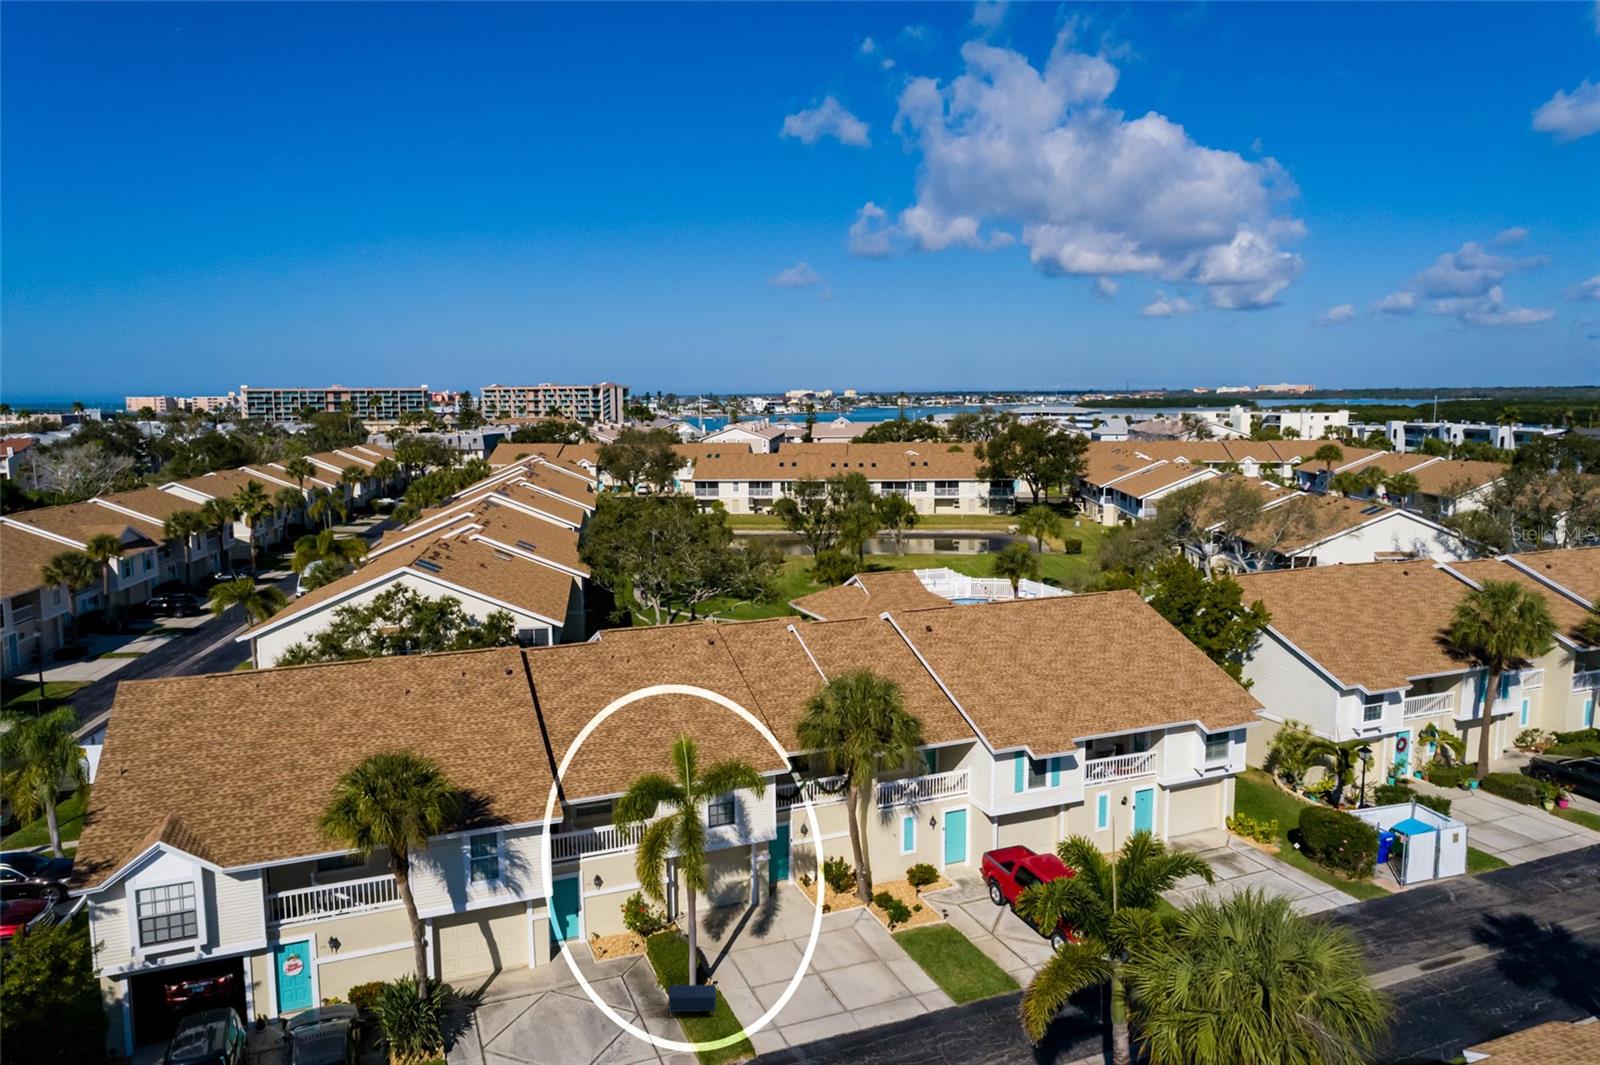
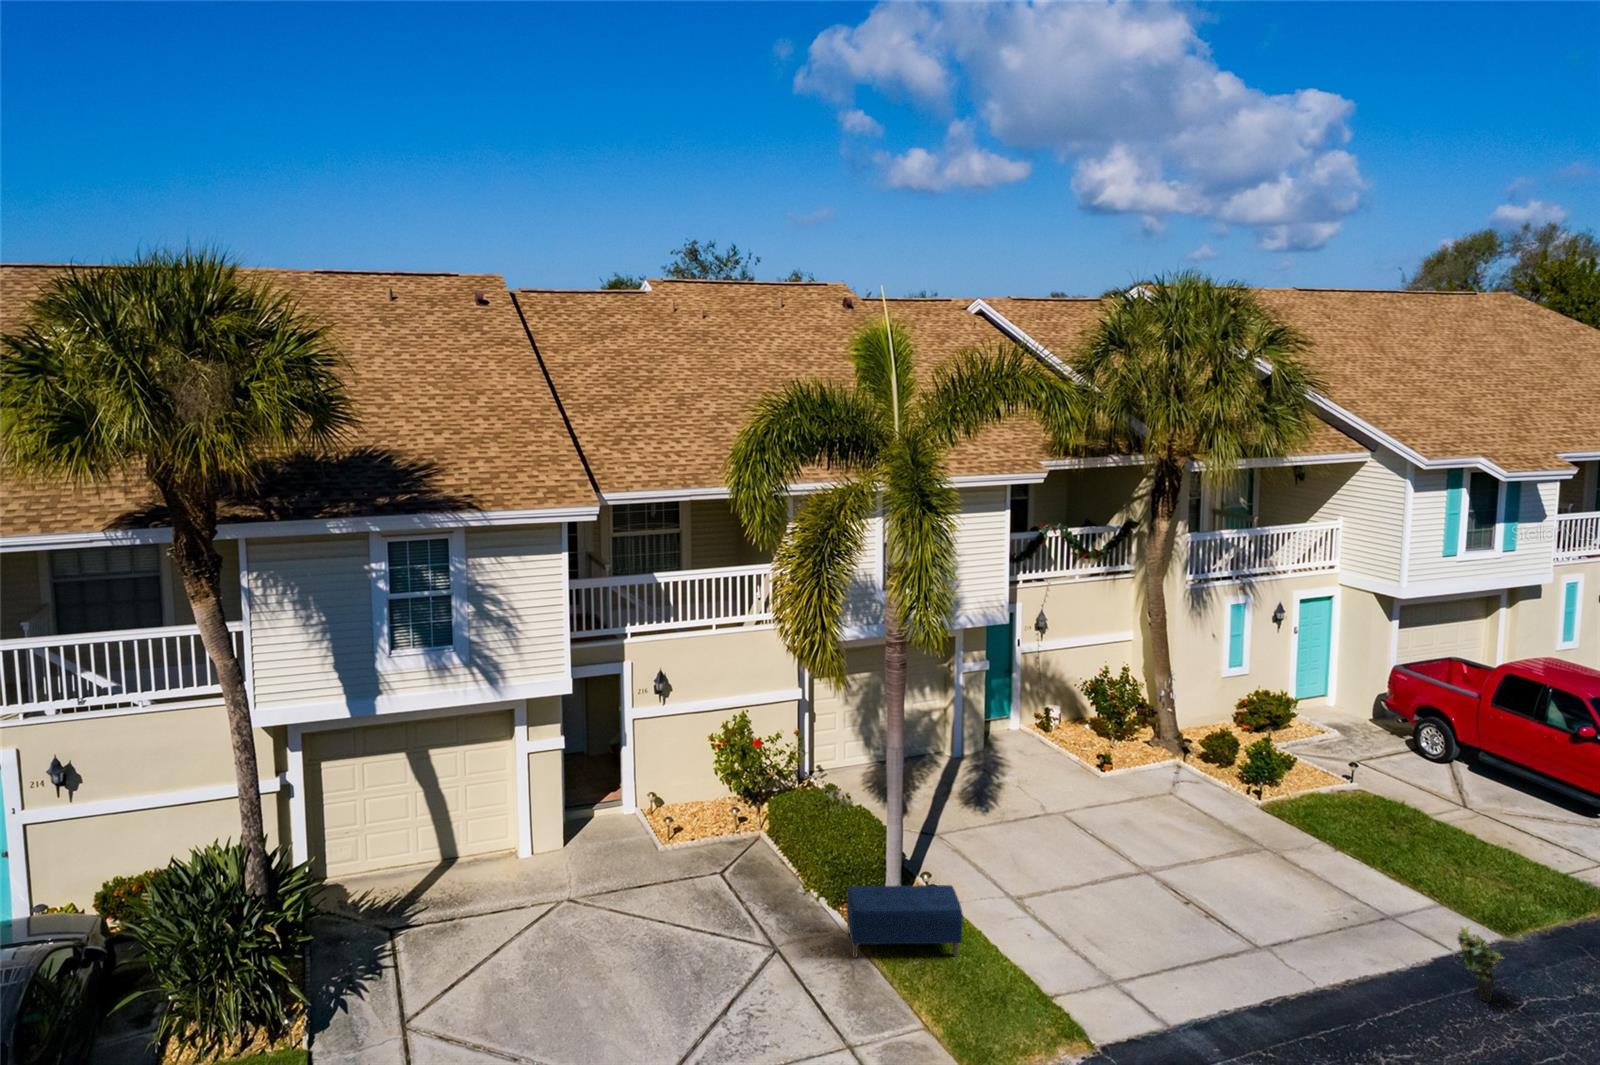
potted plant: none [914,1001,932,1034] -> present [1457,926,1503,1002]

